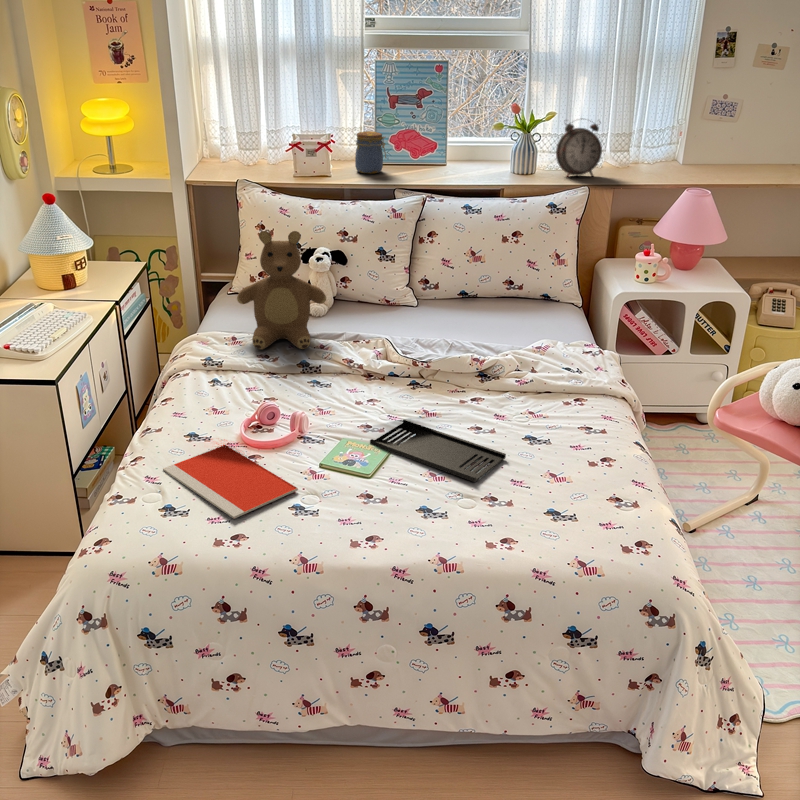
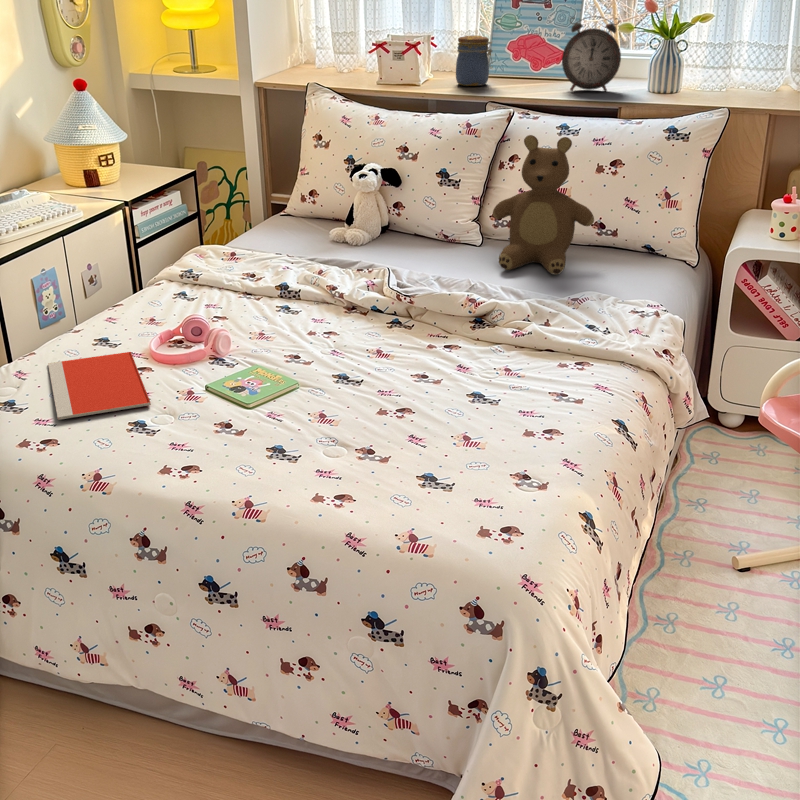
alarm clock: present [556,124,602,177] -> present [562,16,621,92]
teddy bear: present [237,231,326,350] -> present [493,135,594,274]
tray: present [370,420,506,482] -> none [279,355,416,431]

